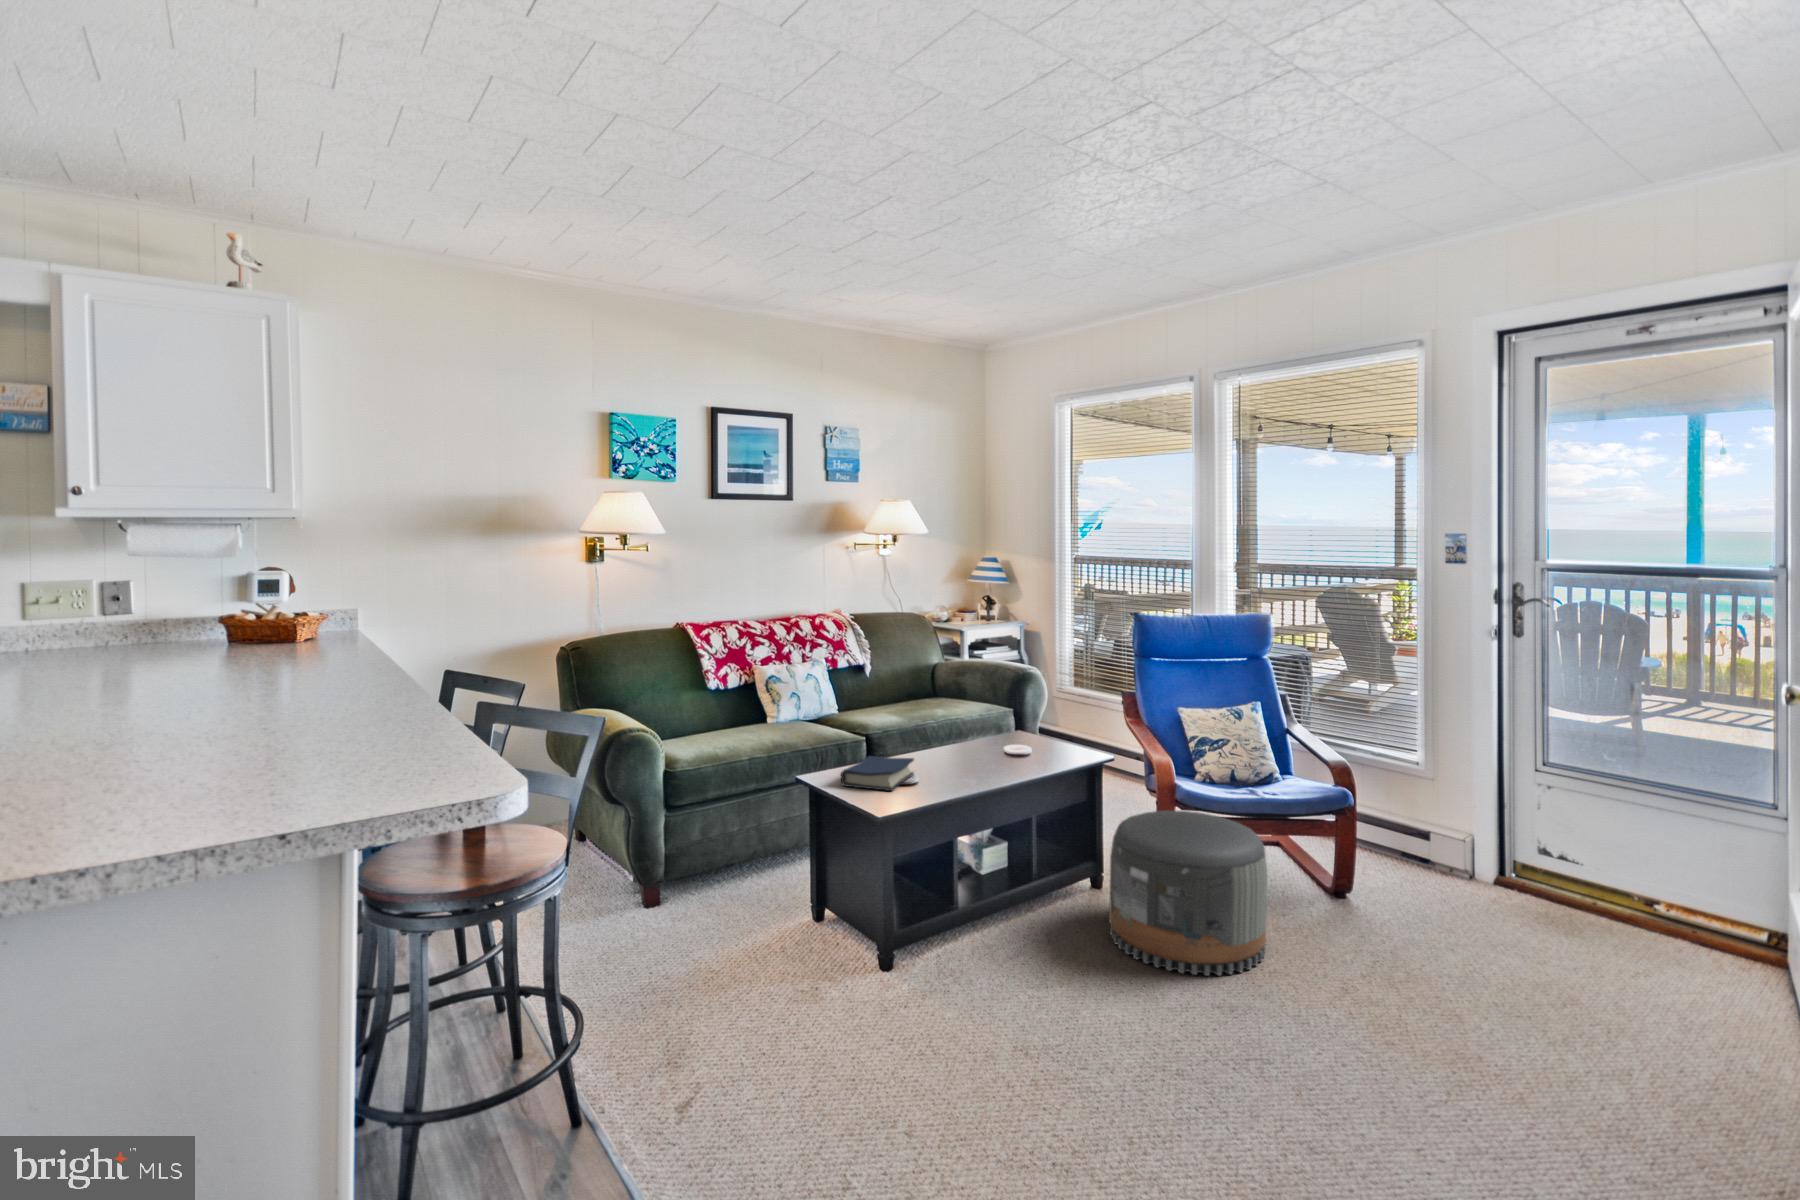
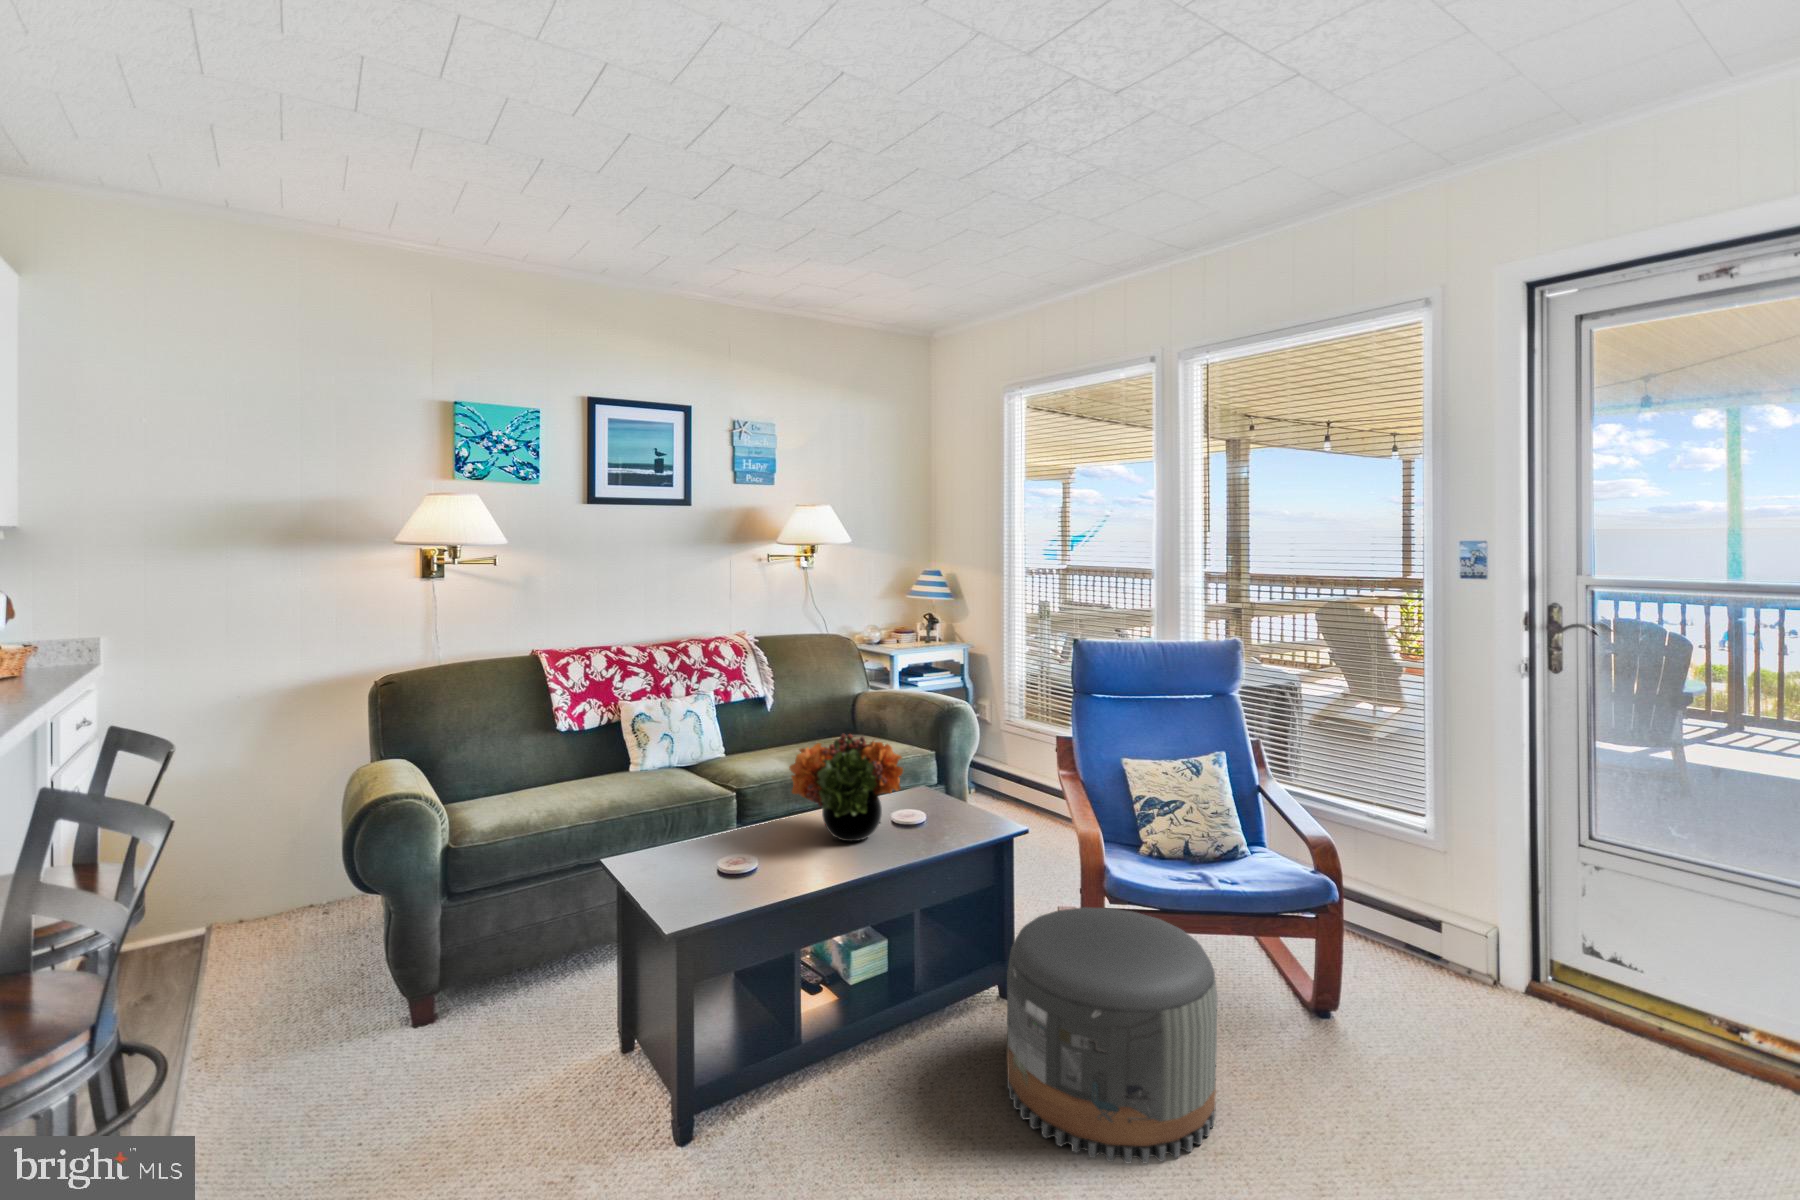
flower arrangement: none [929,683,1020,766] -> present [789,734,903,841]
hardback book: present [841,756,914,791] -> none [651,829,760,885]

